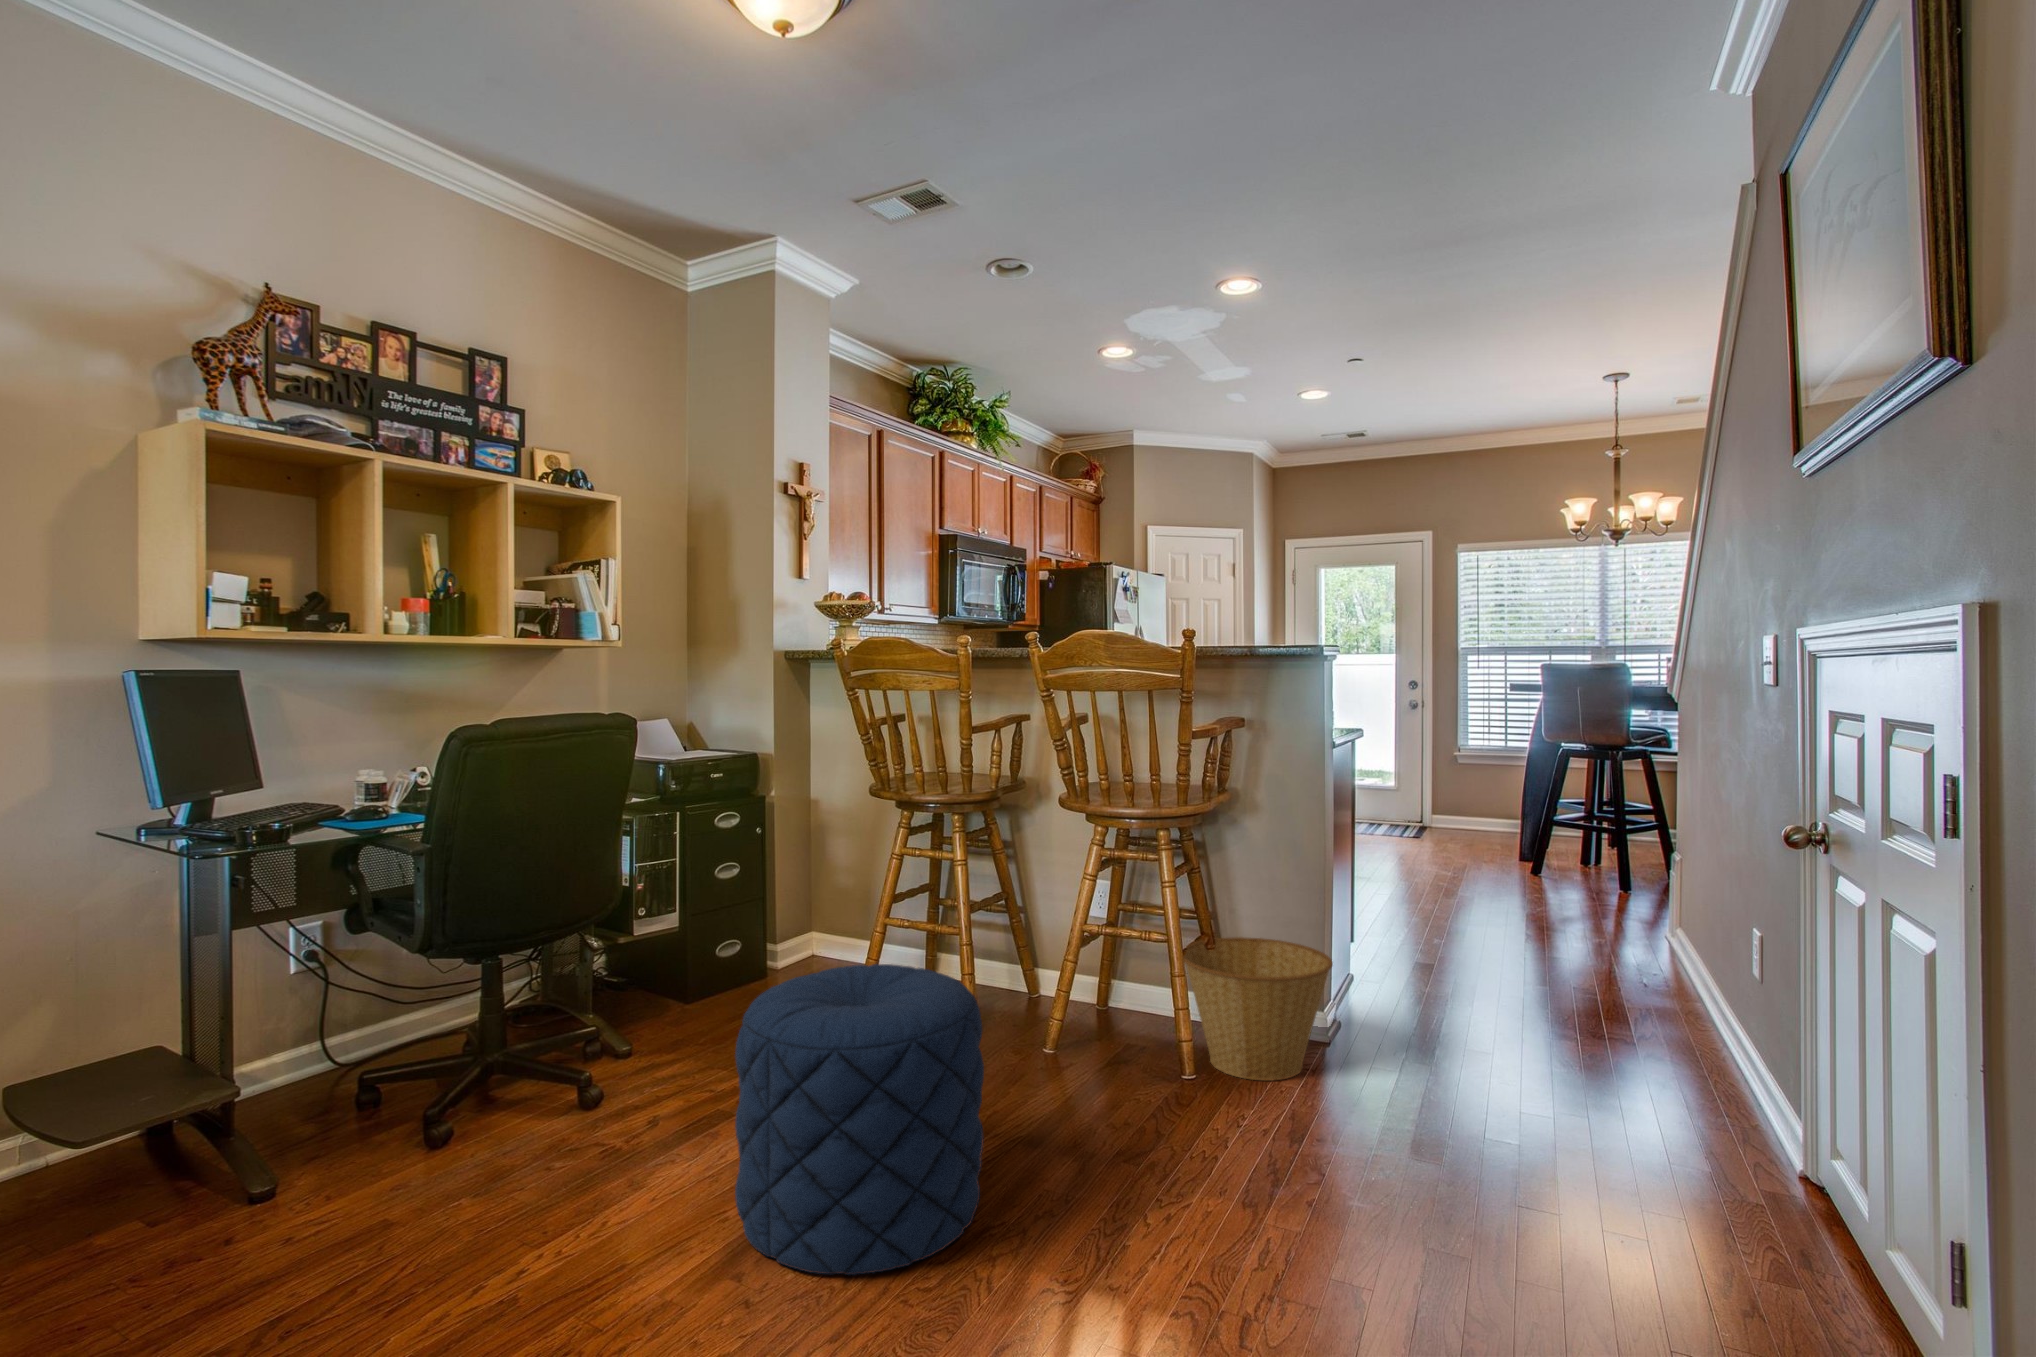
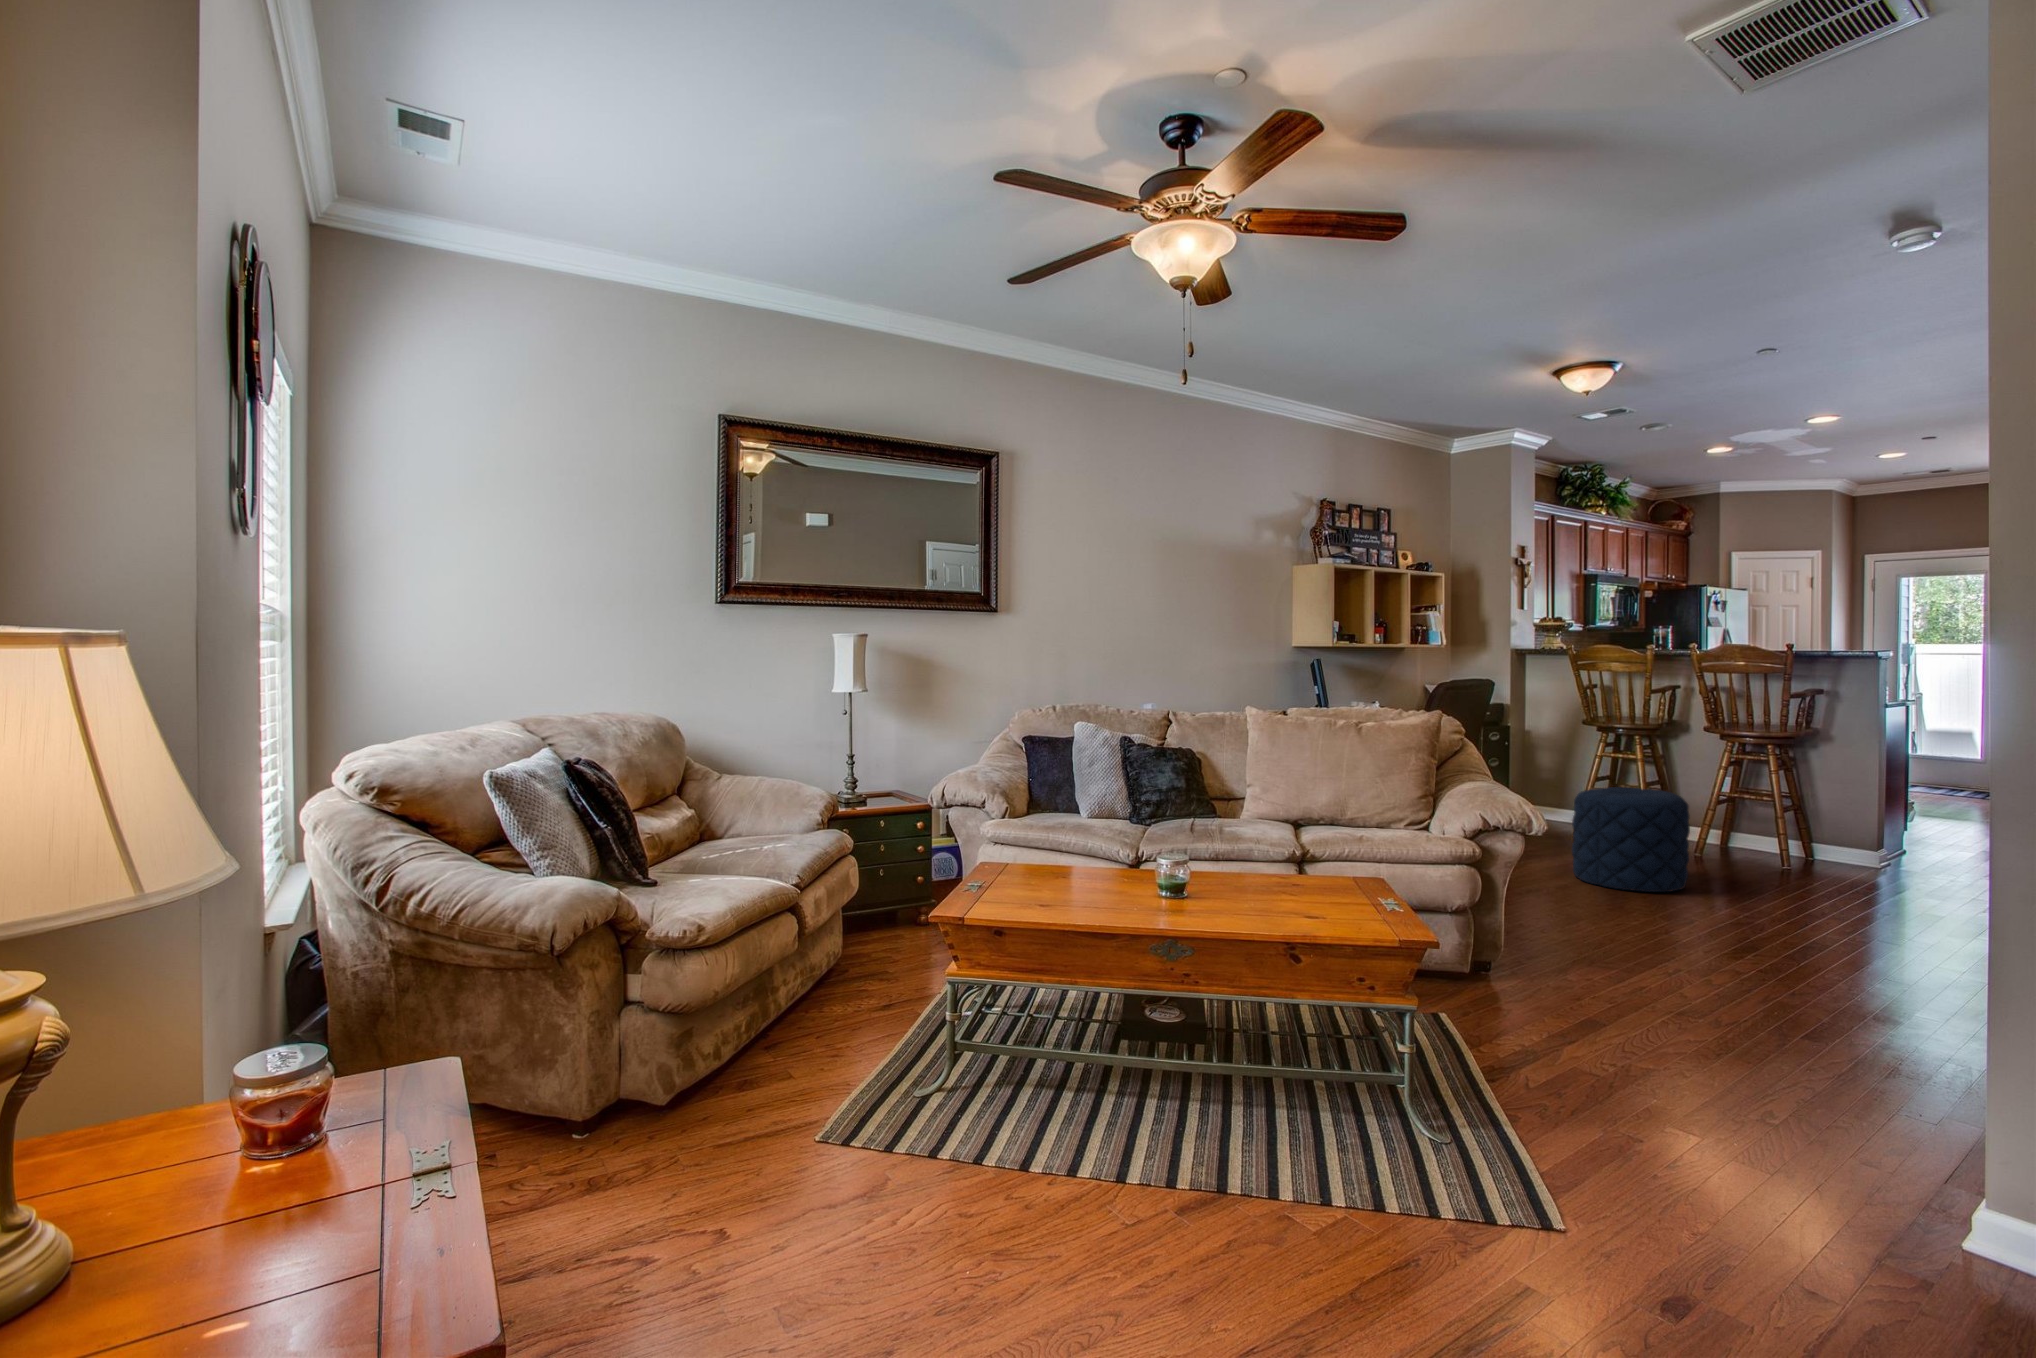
basket: present [1184,937,1333,1081] -> none [1782,808,1886,876]

